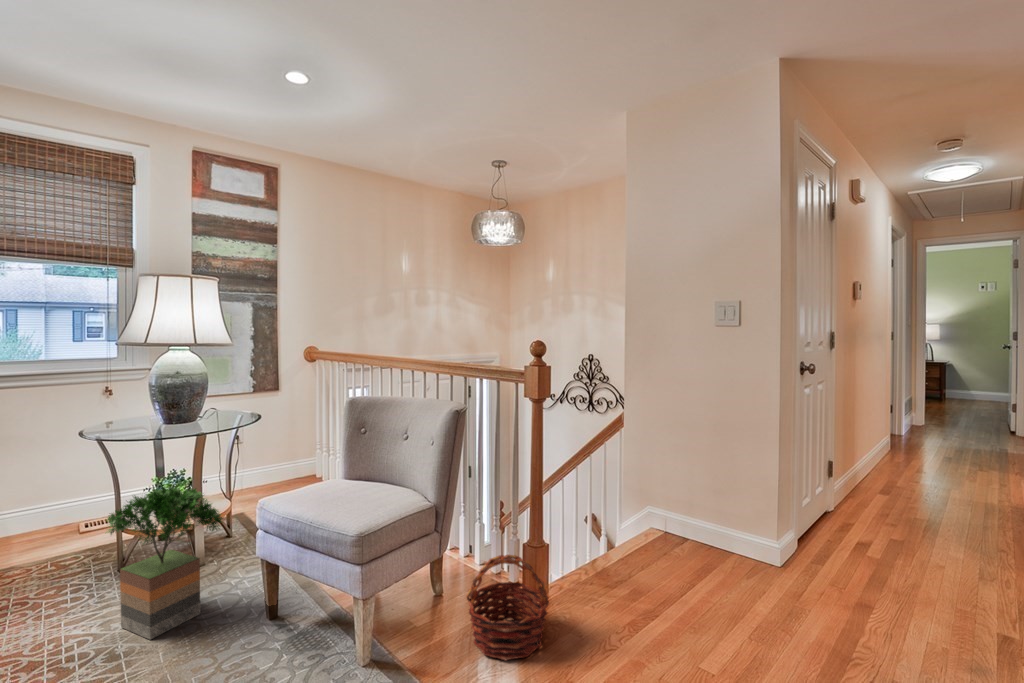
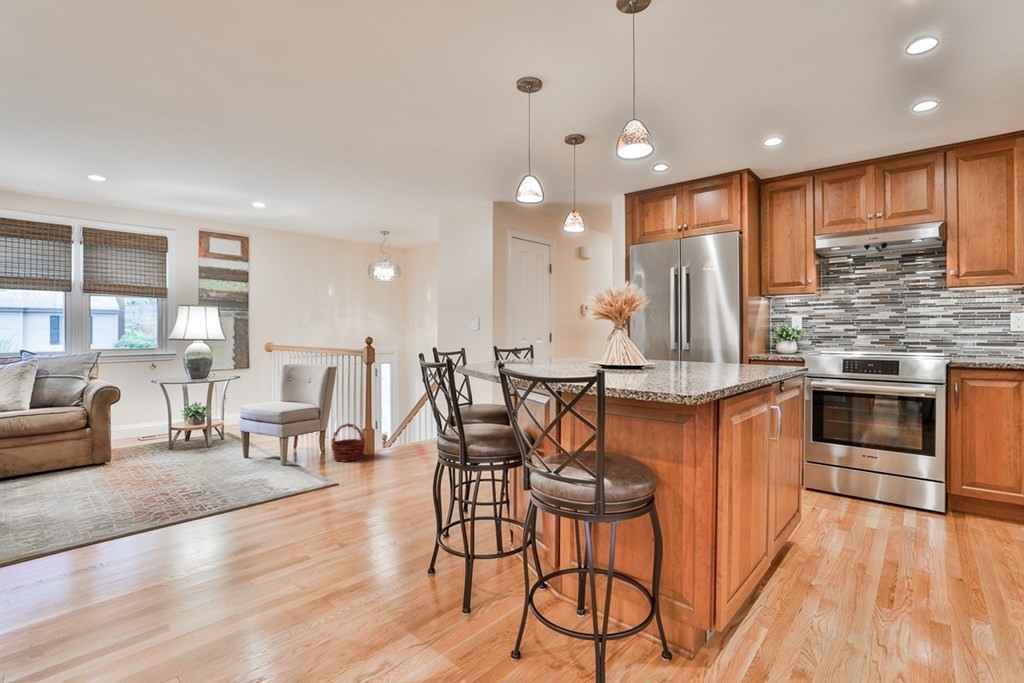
potted tree: present [107,487,223,640] -> none [173,402,226,463]

